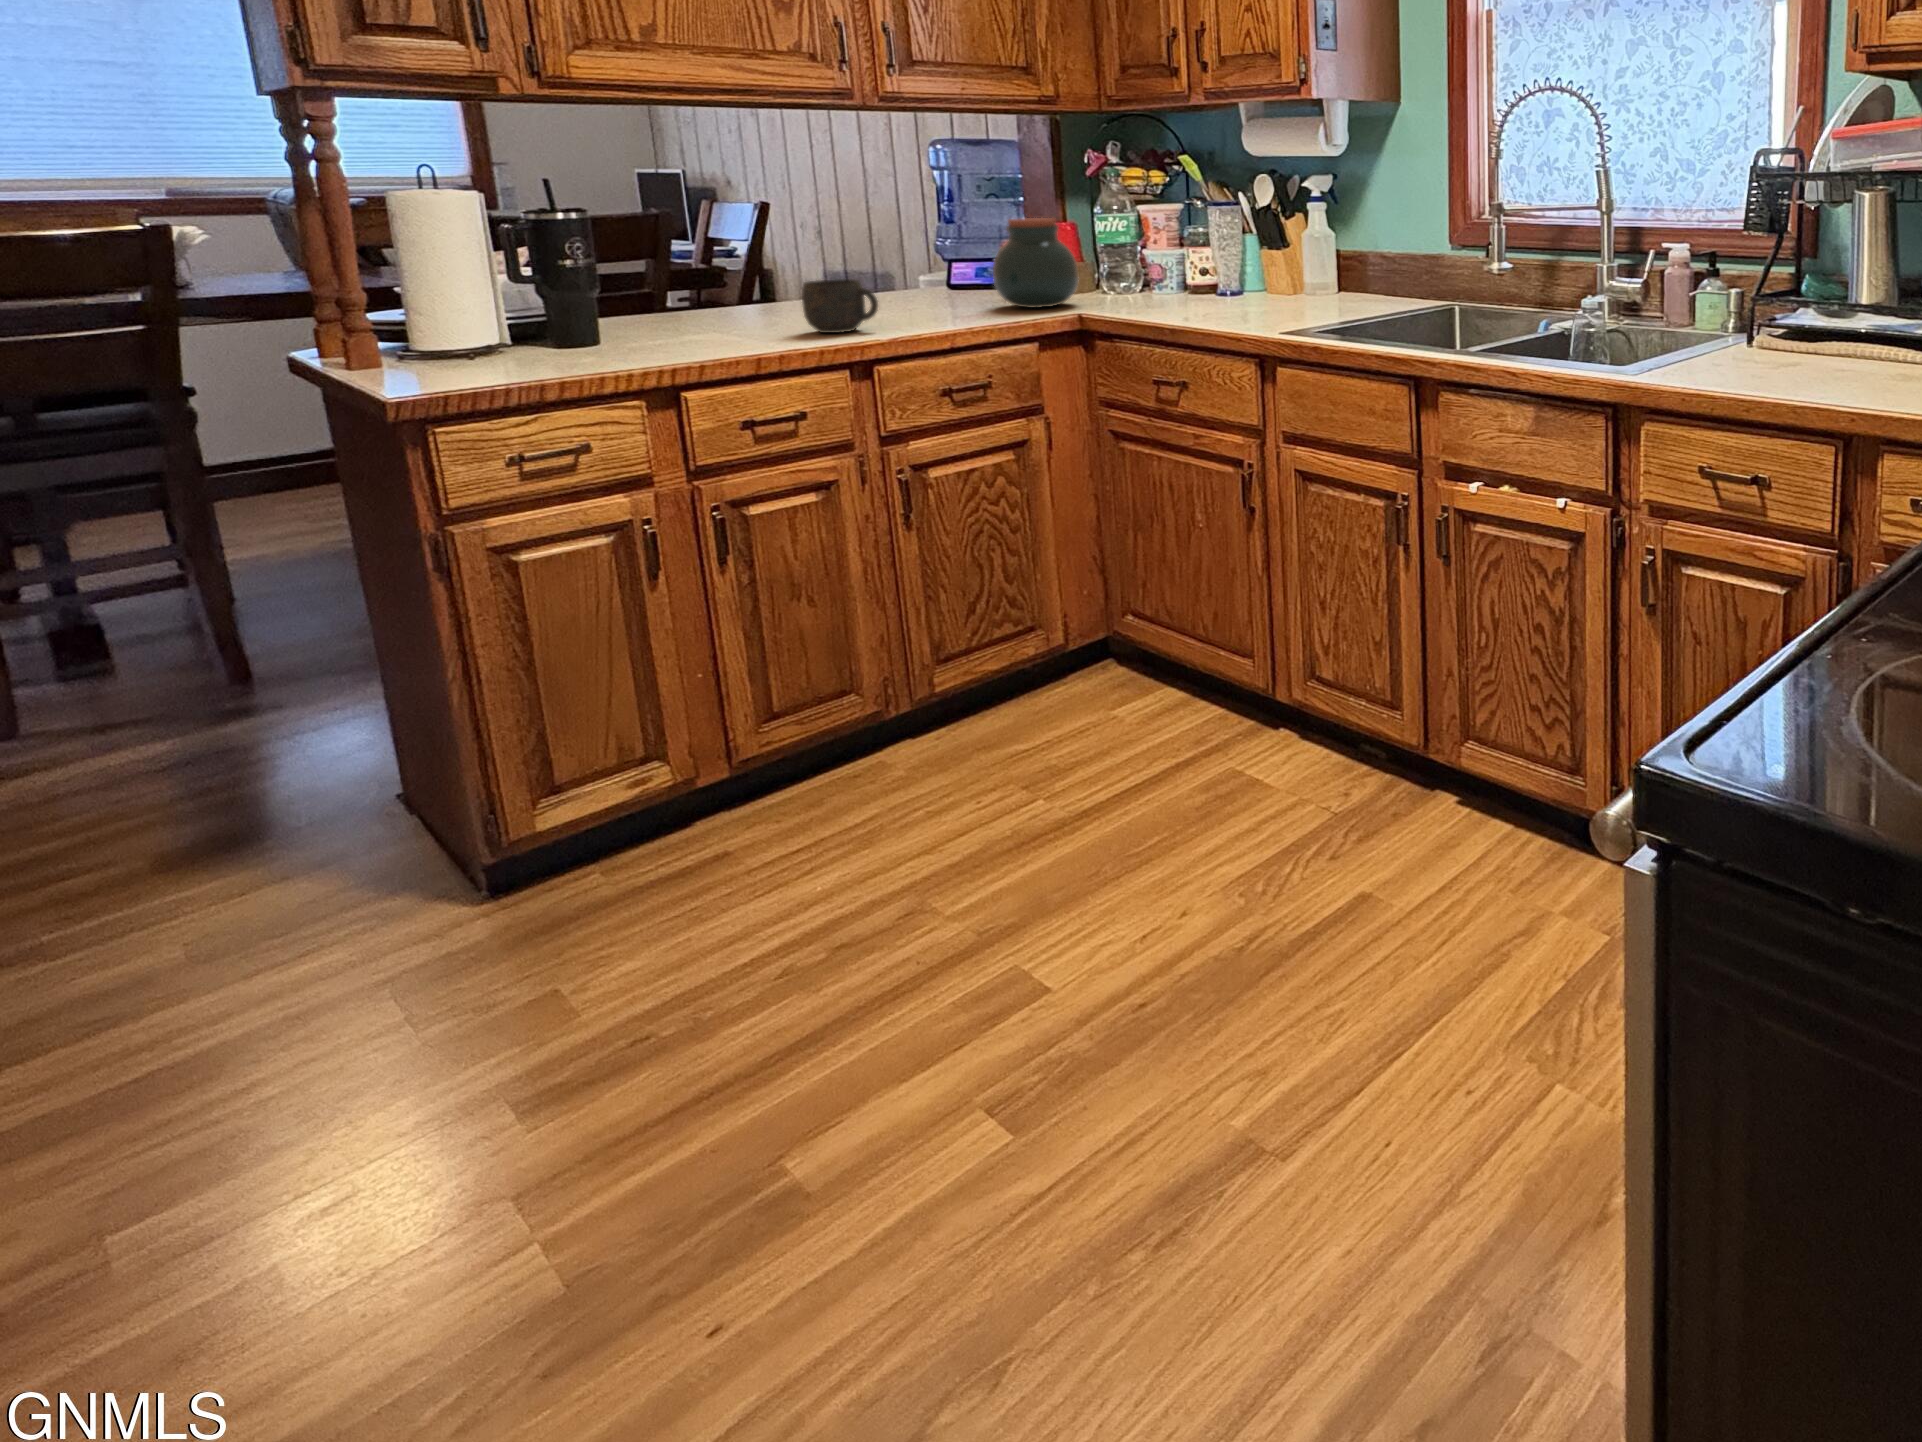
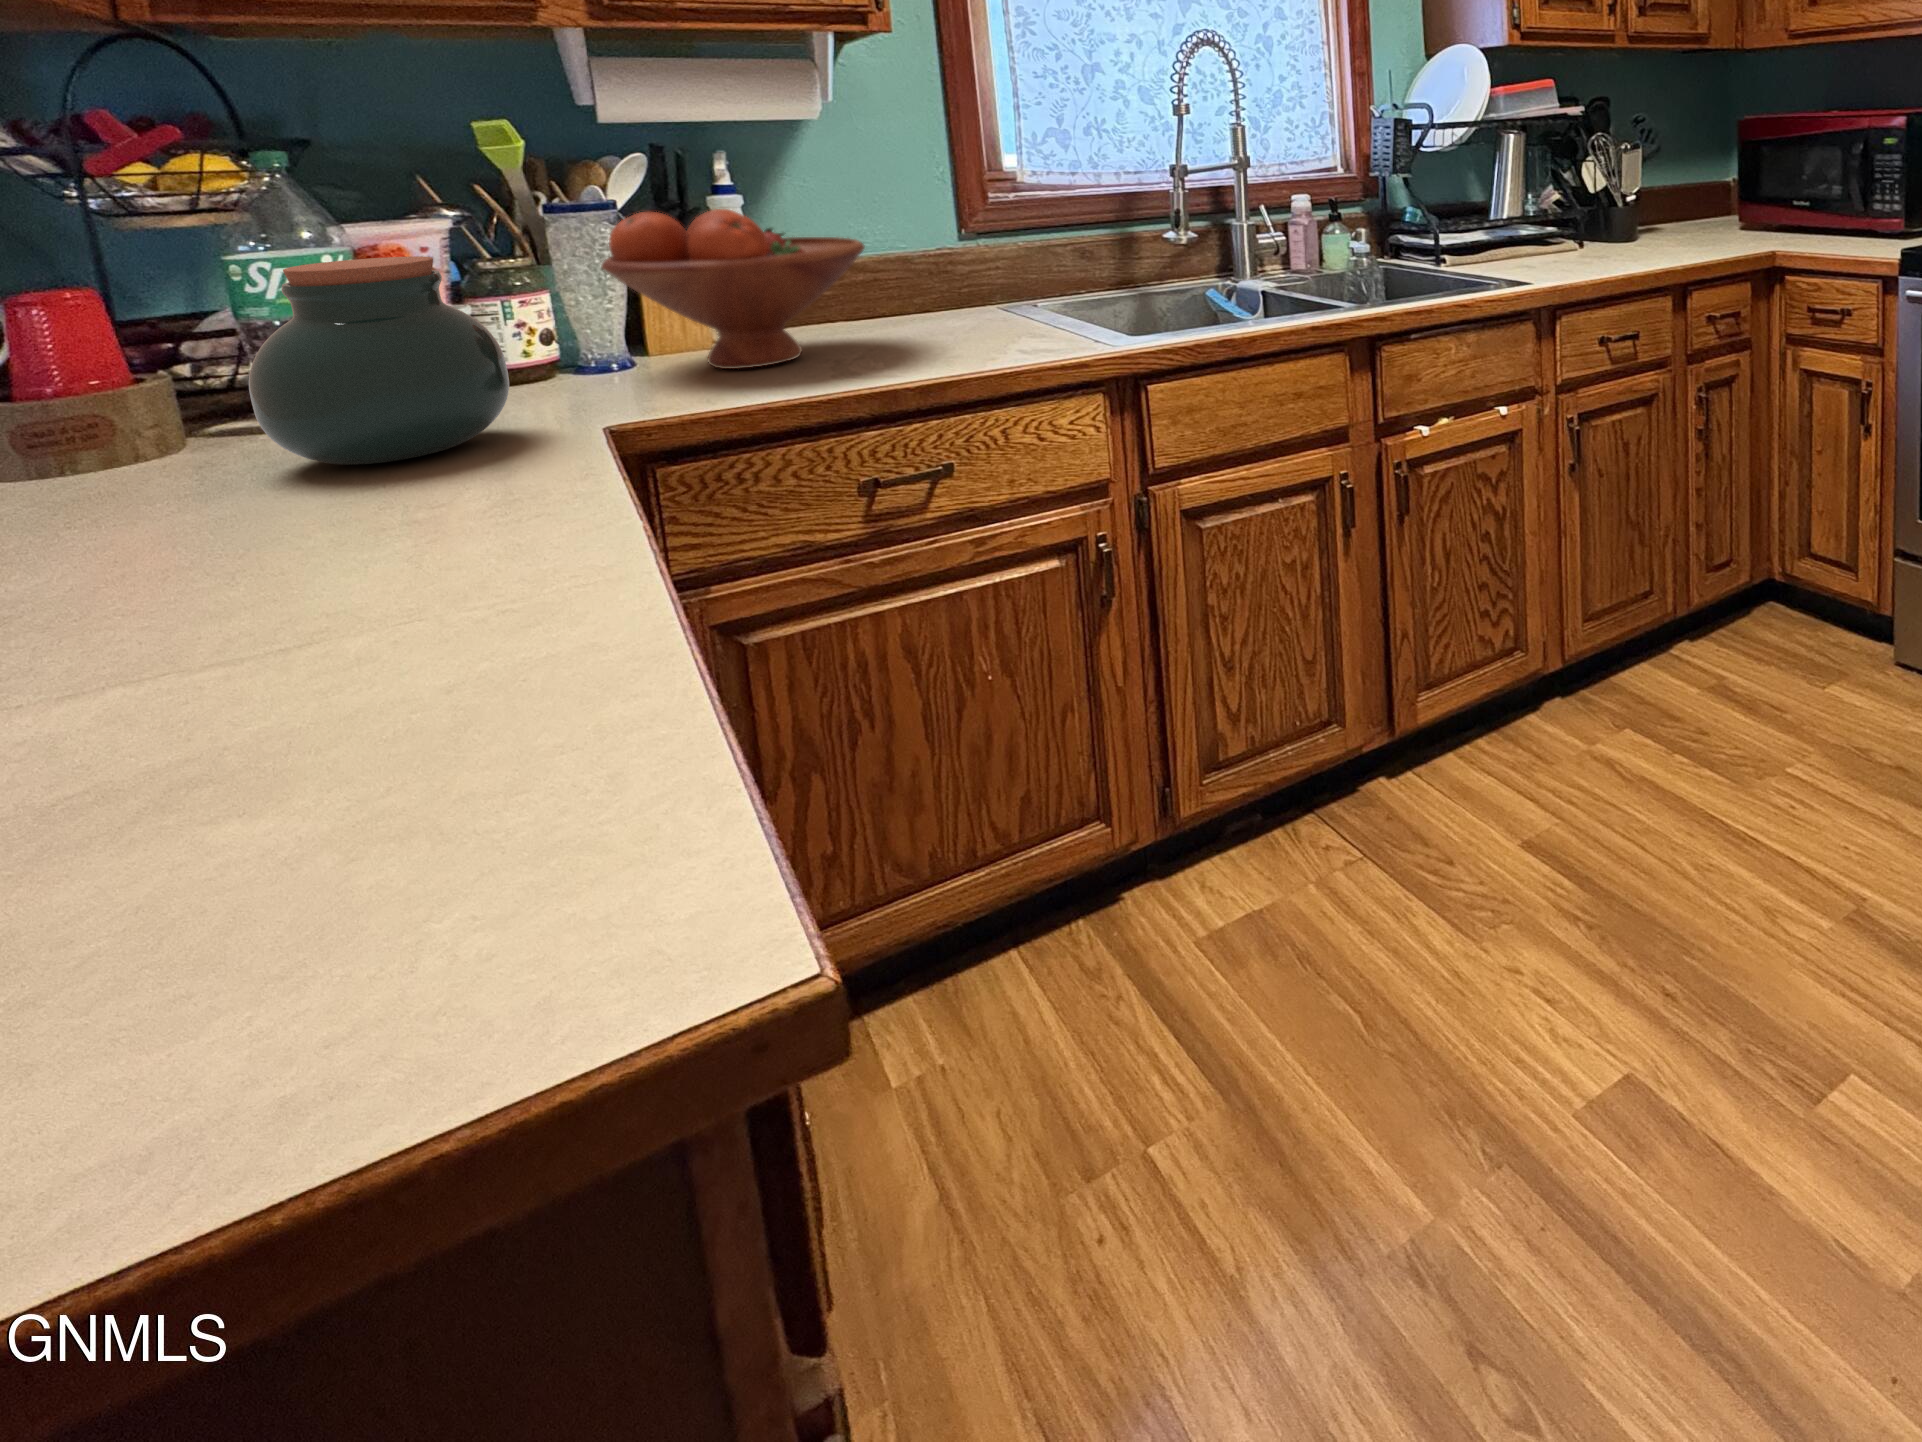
fruit bowl: none [1150,208,1283,306] -> present [602,209,864,369]
mug: present [802,279,878,333] -> none [131,458,418,635]

